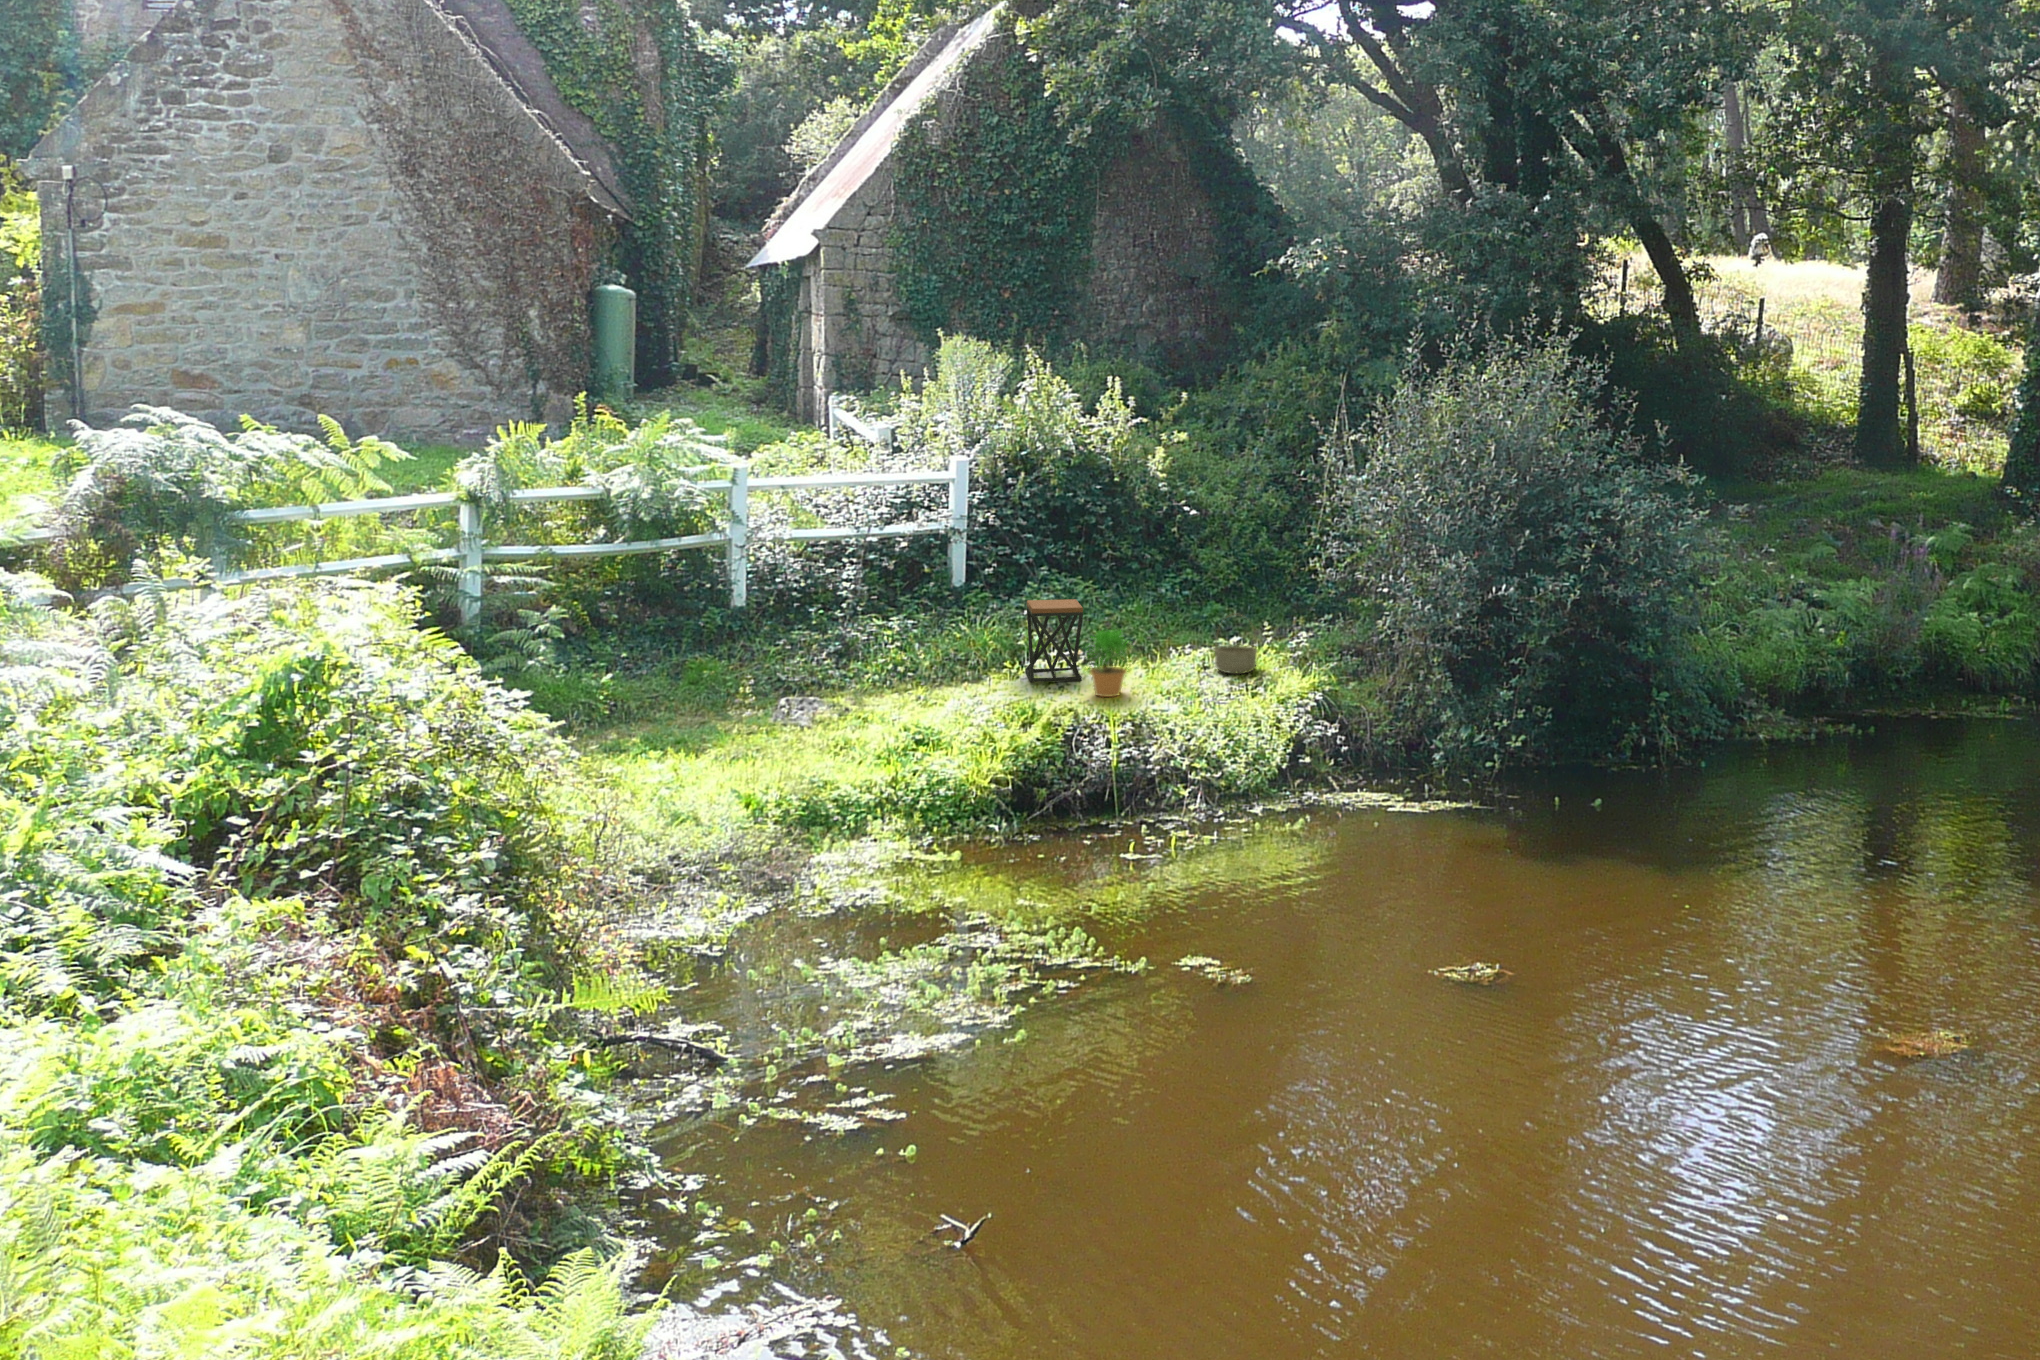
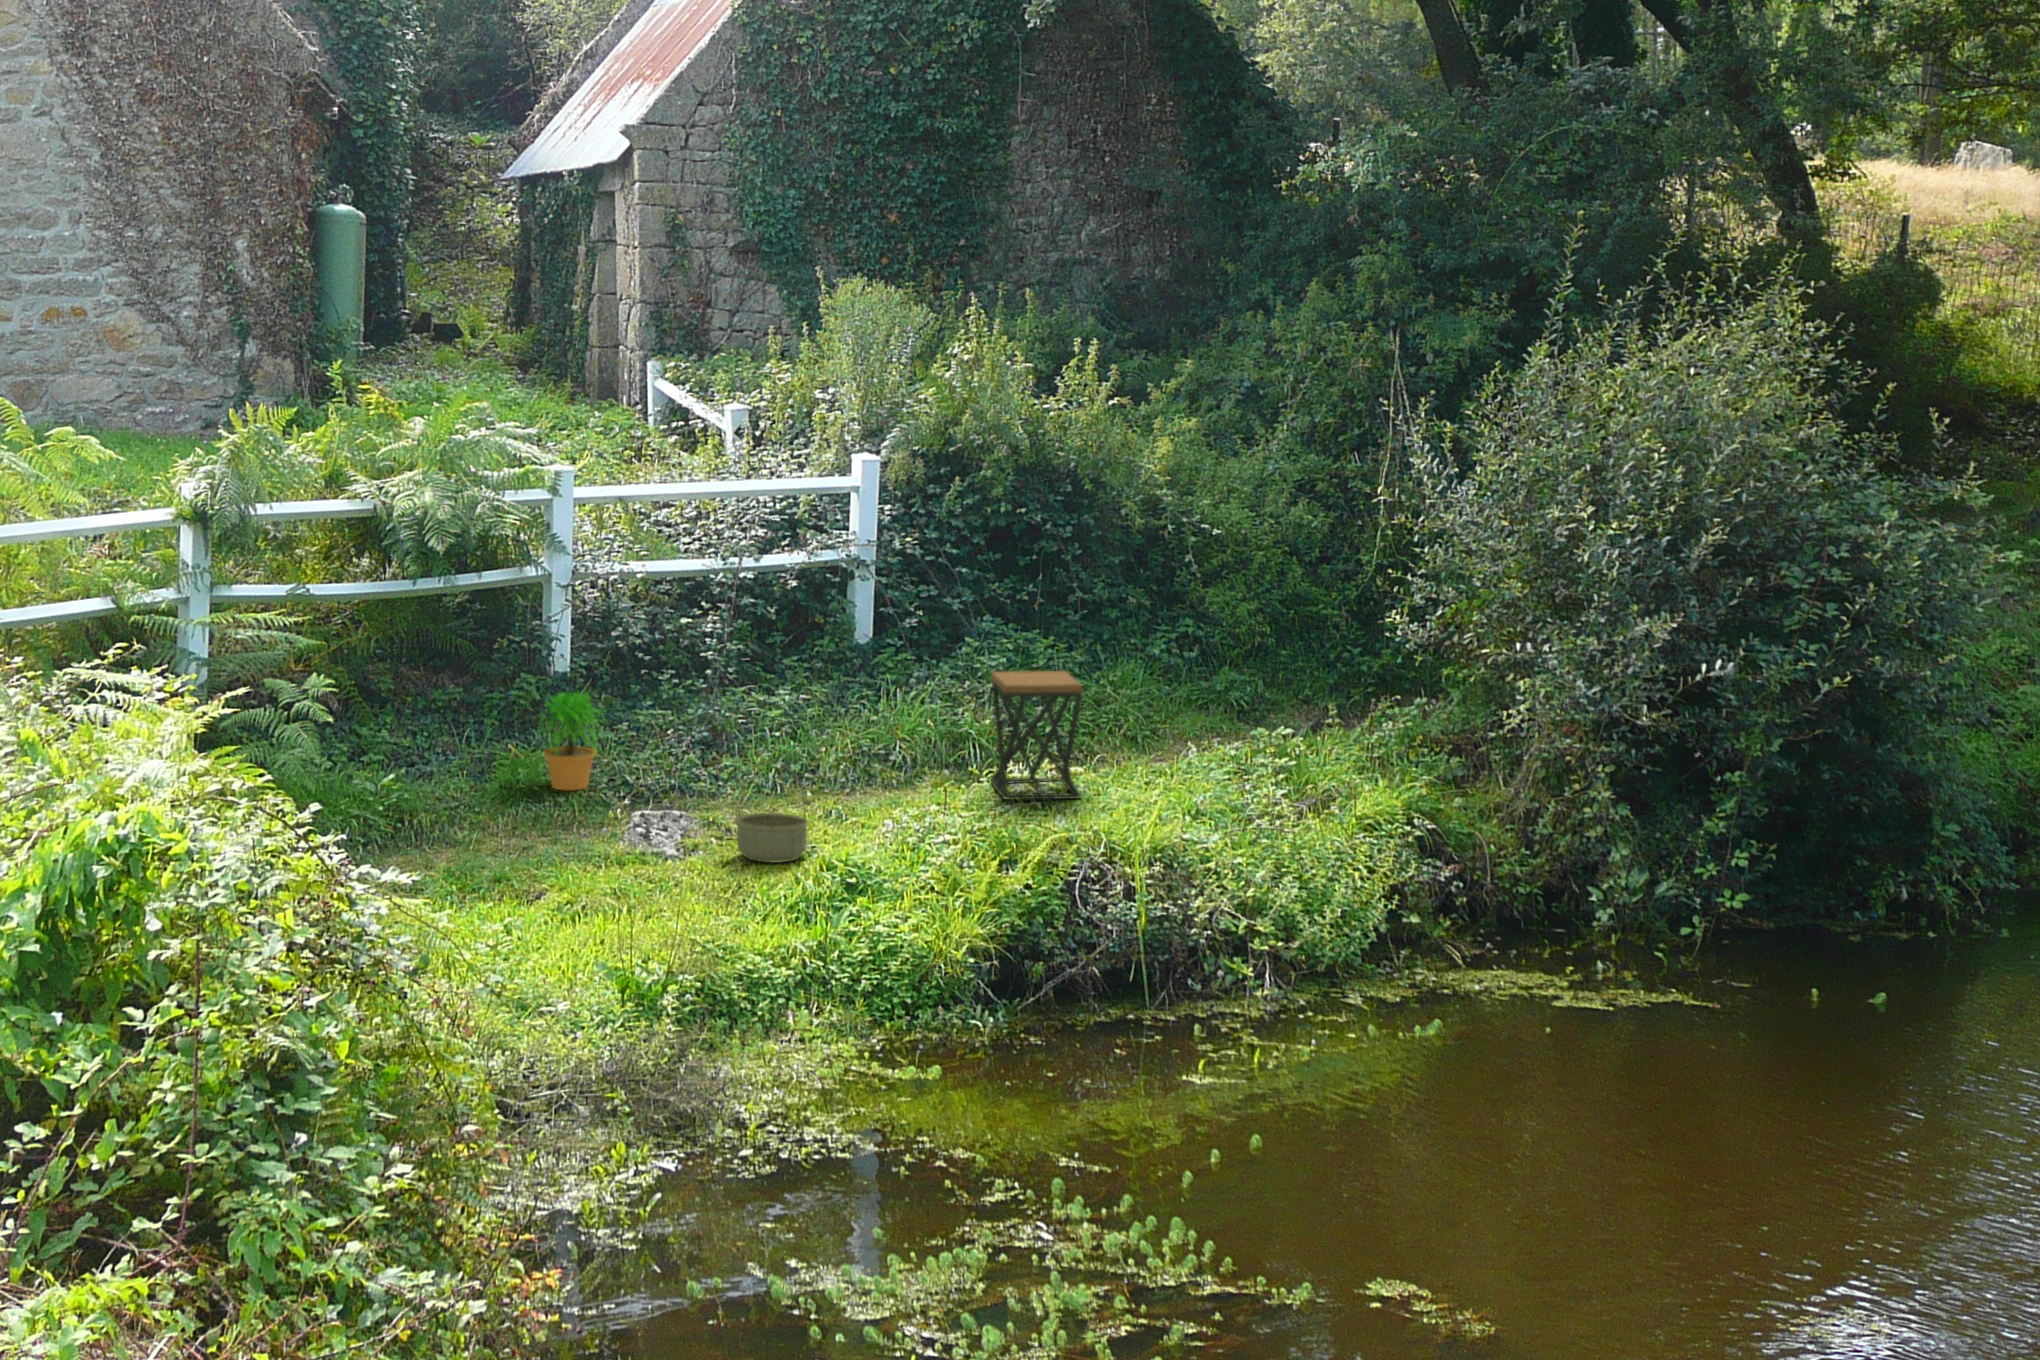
basket: present [1214,614,1257,674] -> present [735,761,809,863]
potted plant: present [1085,630,1131,697] -> present [537,692,603,790]

